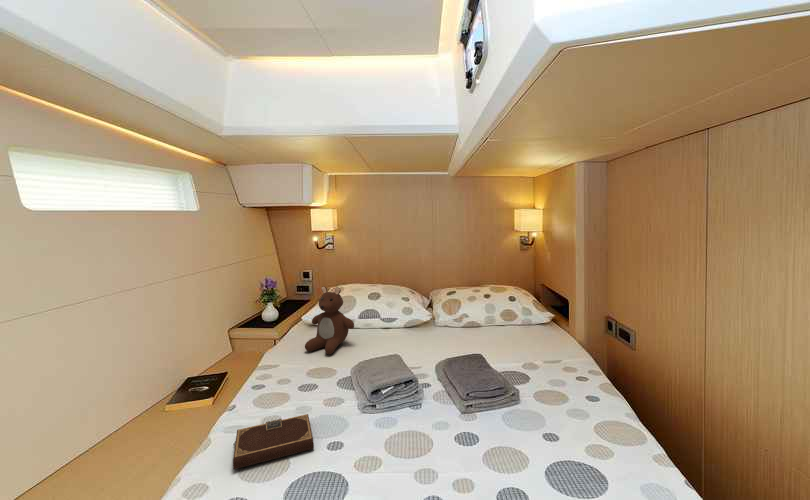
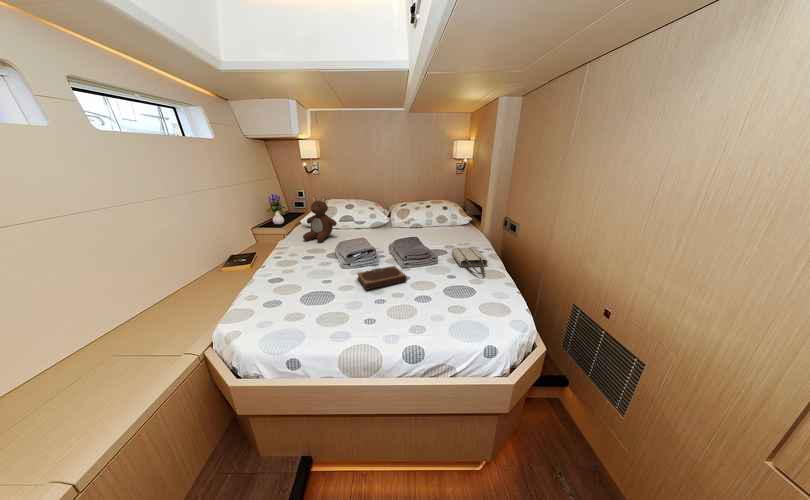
tote bag: none [539,373,609,435] -> present [452,248,488,274]
notebook: present [233,414,314,469] -> present [357,266,407,290]

